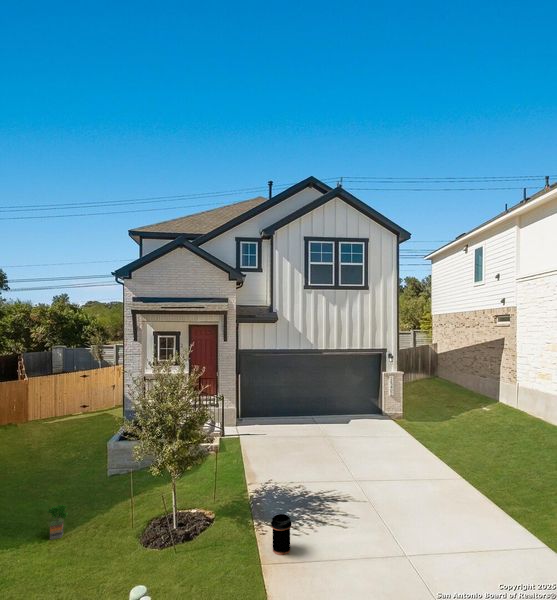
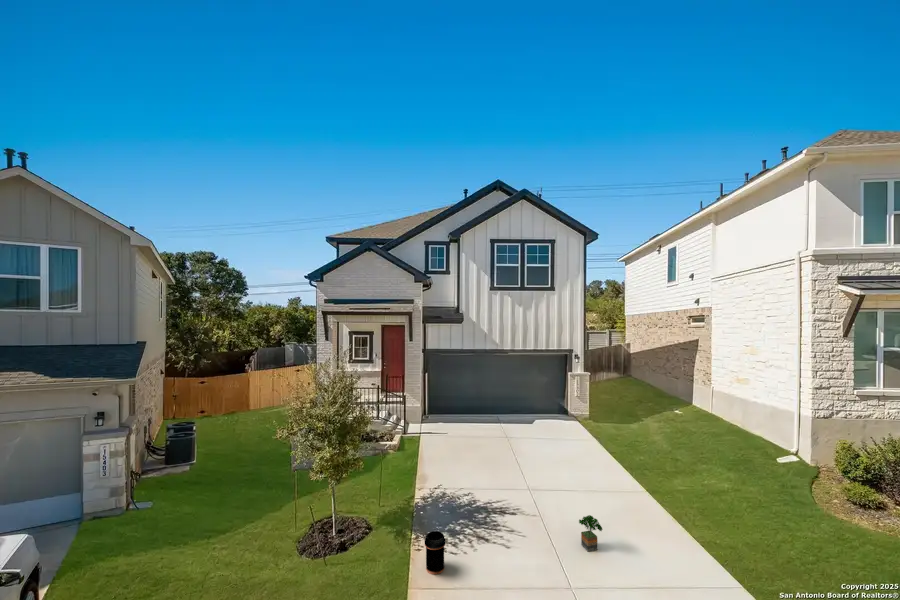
potted tree: present [47,505,68,540] -> present [579,515,602,552]

